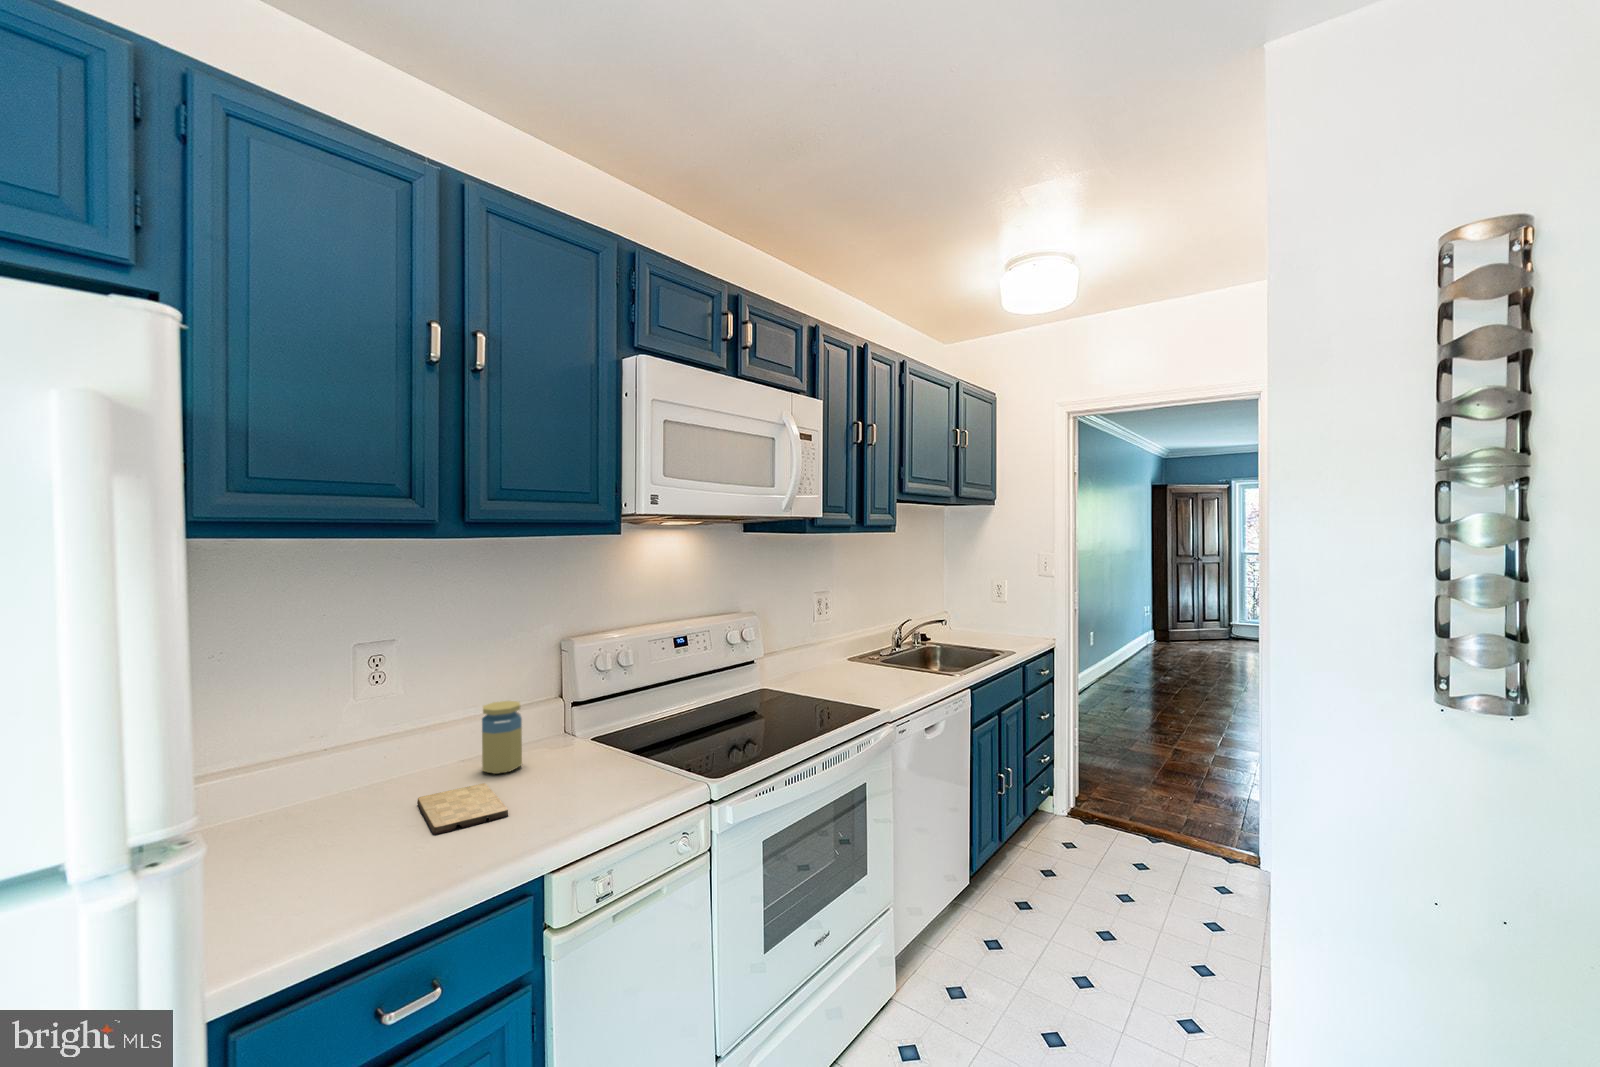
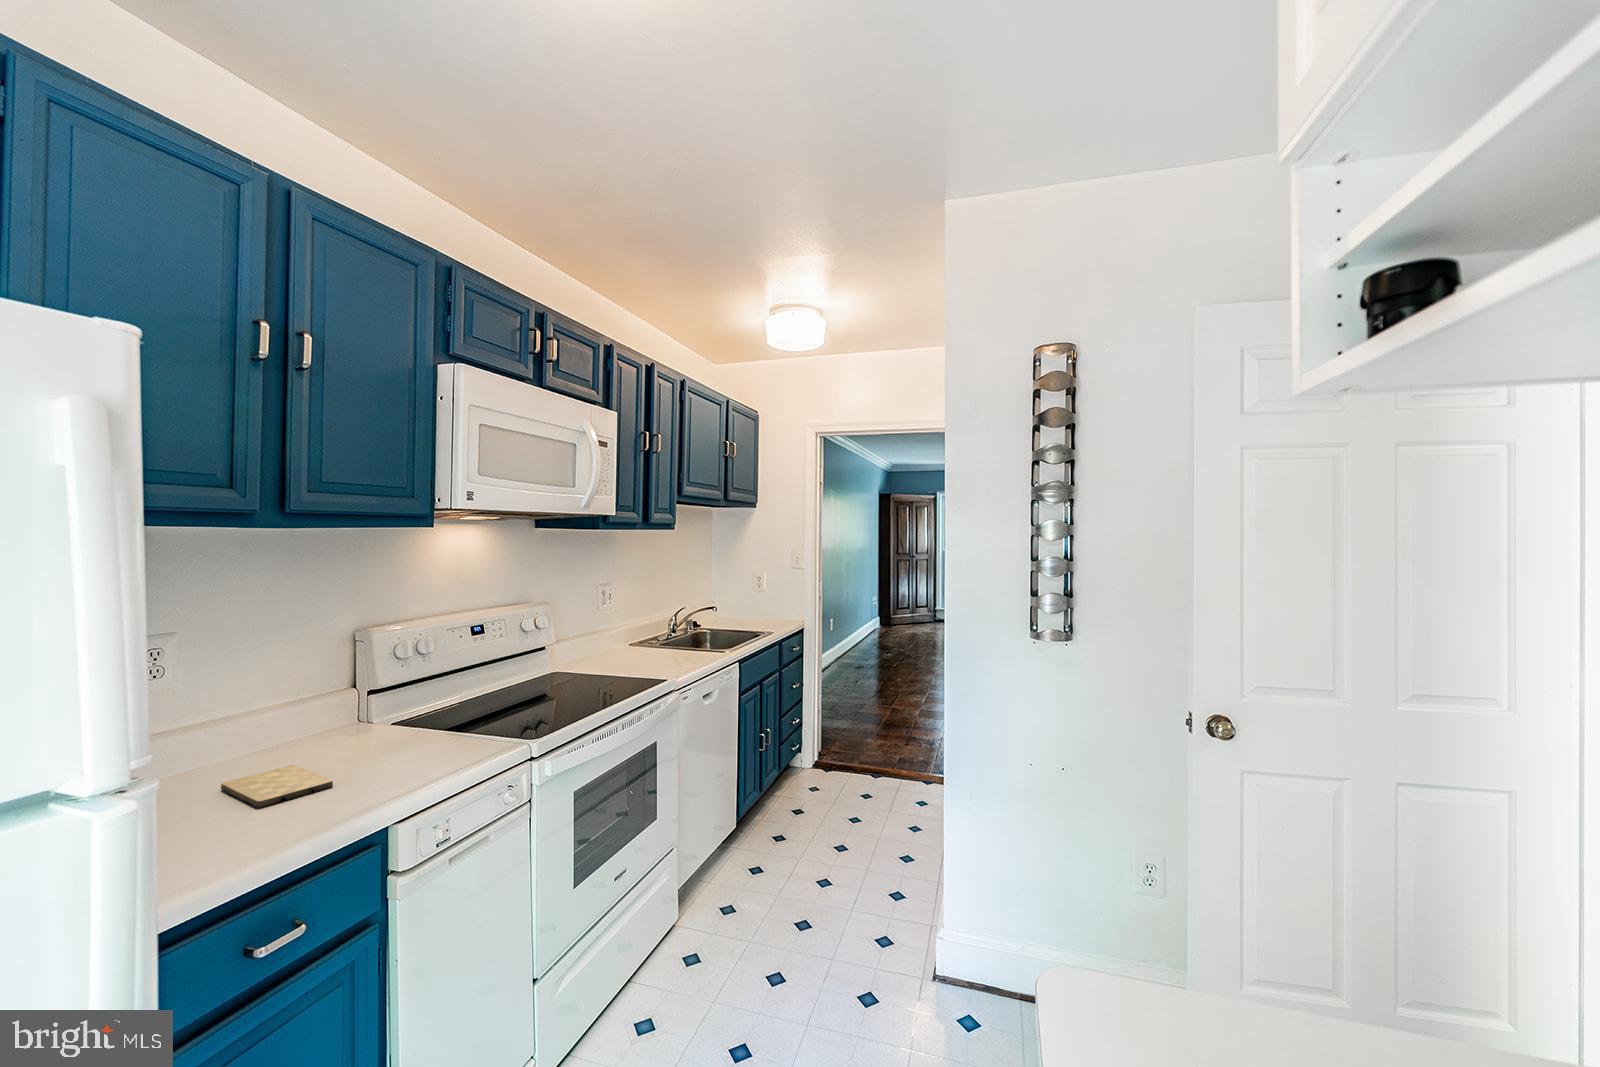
jar: present [482,701,522,774] -> none [280,688,327,759]

